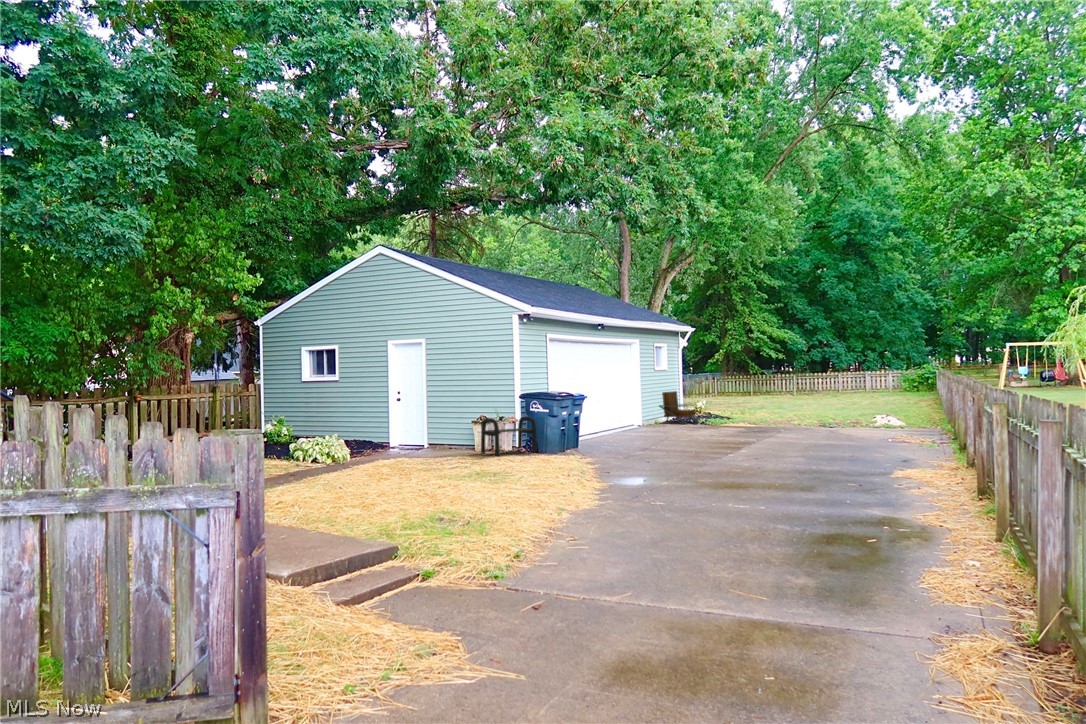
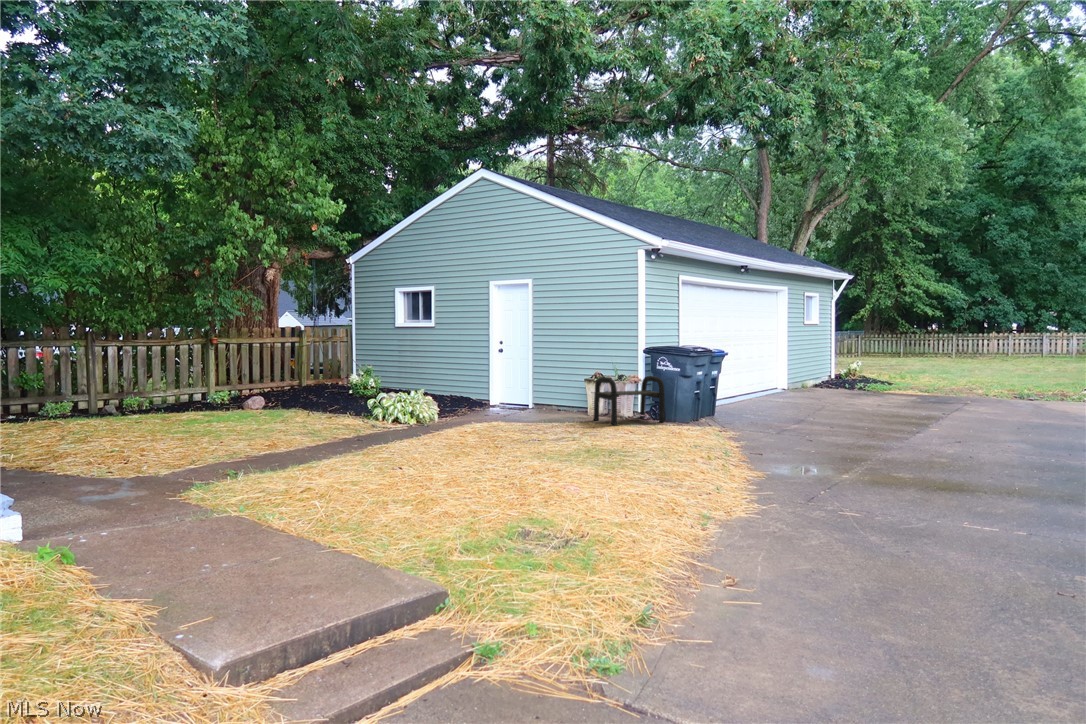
lounge chair: present [659,391,697,424] -> none [807,349,855,389]

